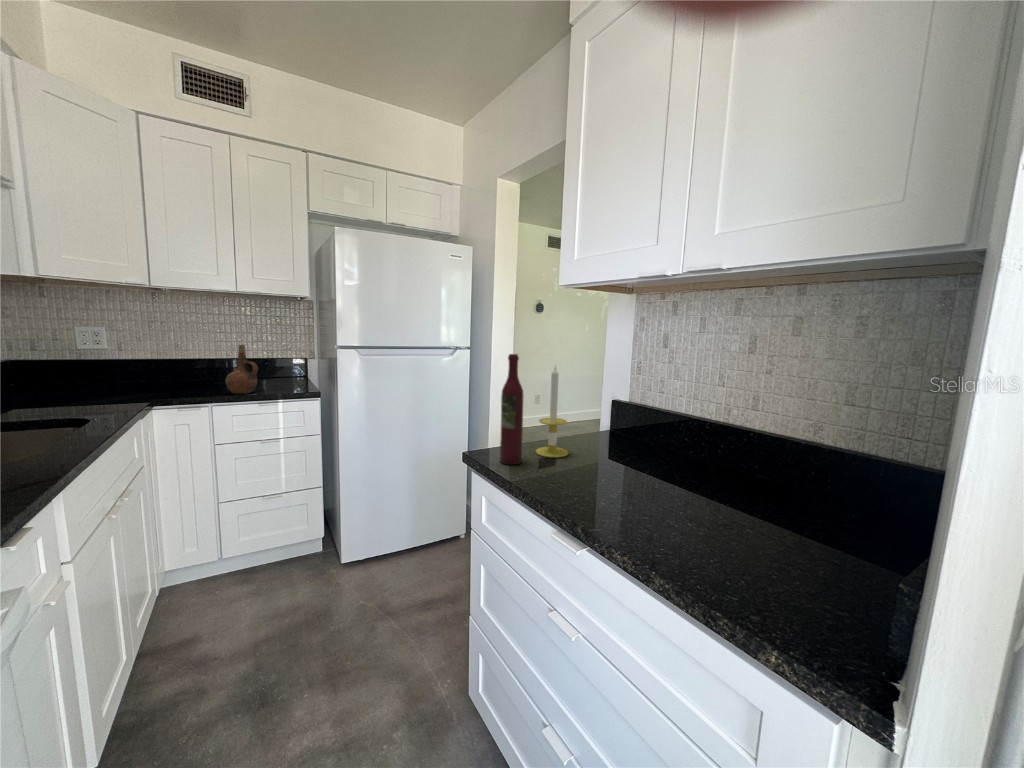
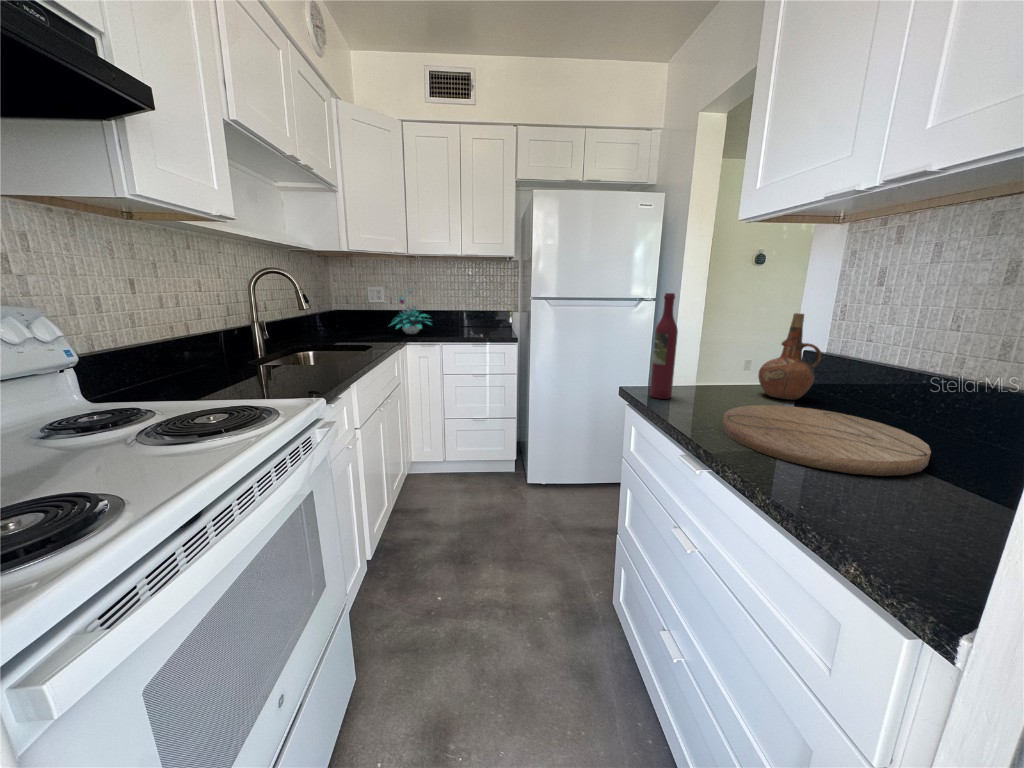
plant: none [110,324,193,393] -> present [390,289,429,334]
ceramic pitcher: present [226,345,258,394] -> present [758,313,821,400]
candle: present [536,366,568,457] -> none [691,305,728,399]
cutting board: none [582,460,745,531] -> present [723,405,931,476]

